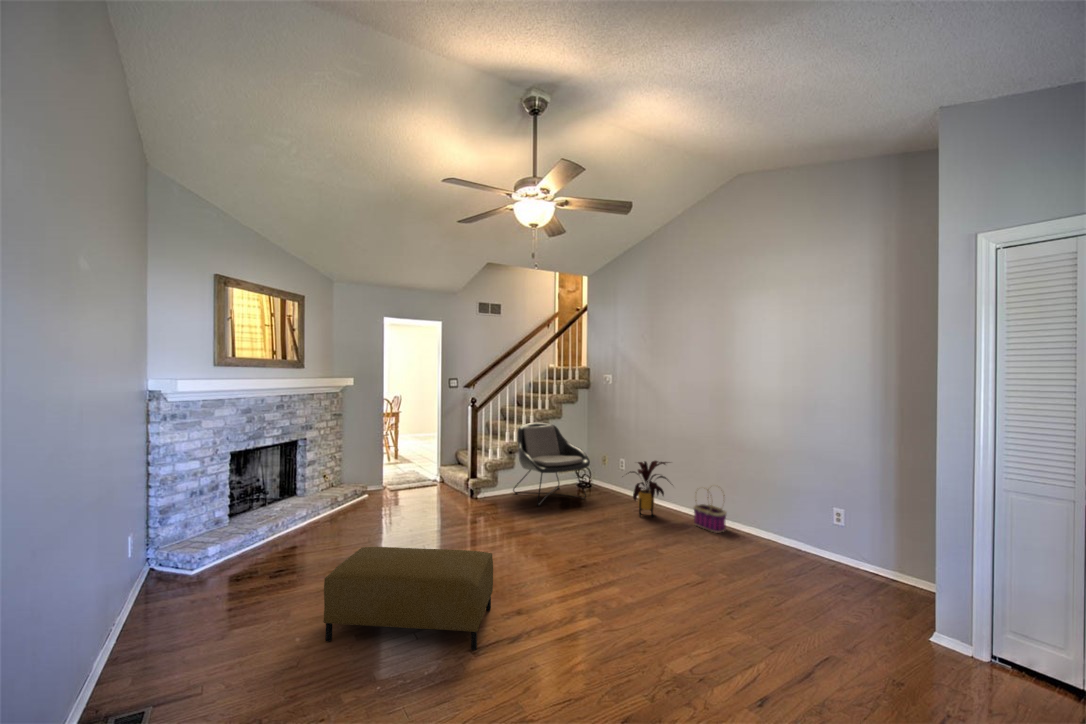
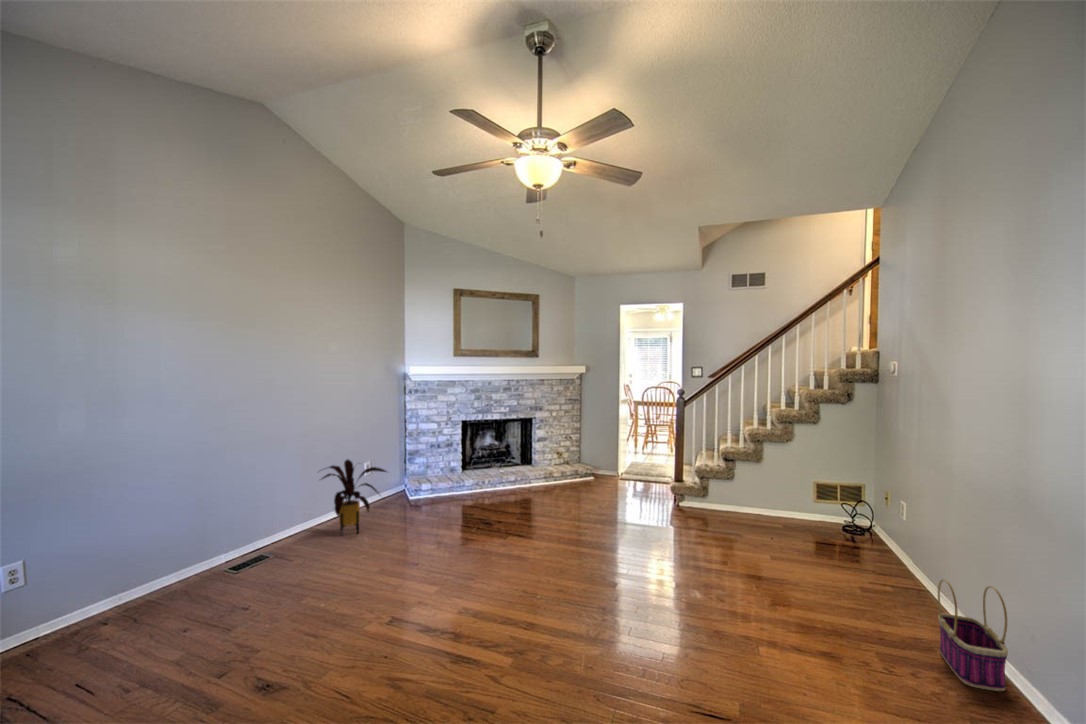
lounge chair: present [513,422,590,506] -> none [717,425,821,547]
house plant: present [630,461,669,517] -> present [322,459,386,536]
ottoman: present [323,547,493,650] -> none [364,506,475,624]

